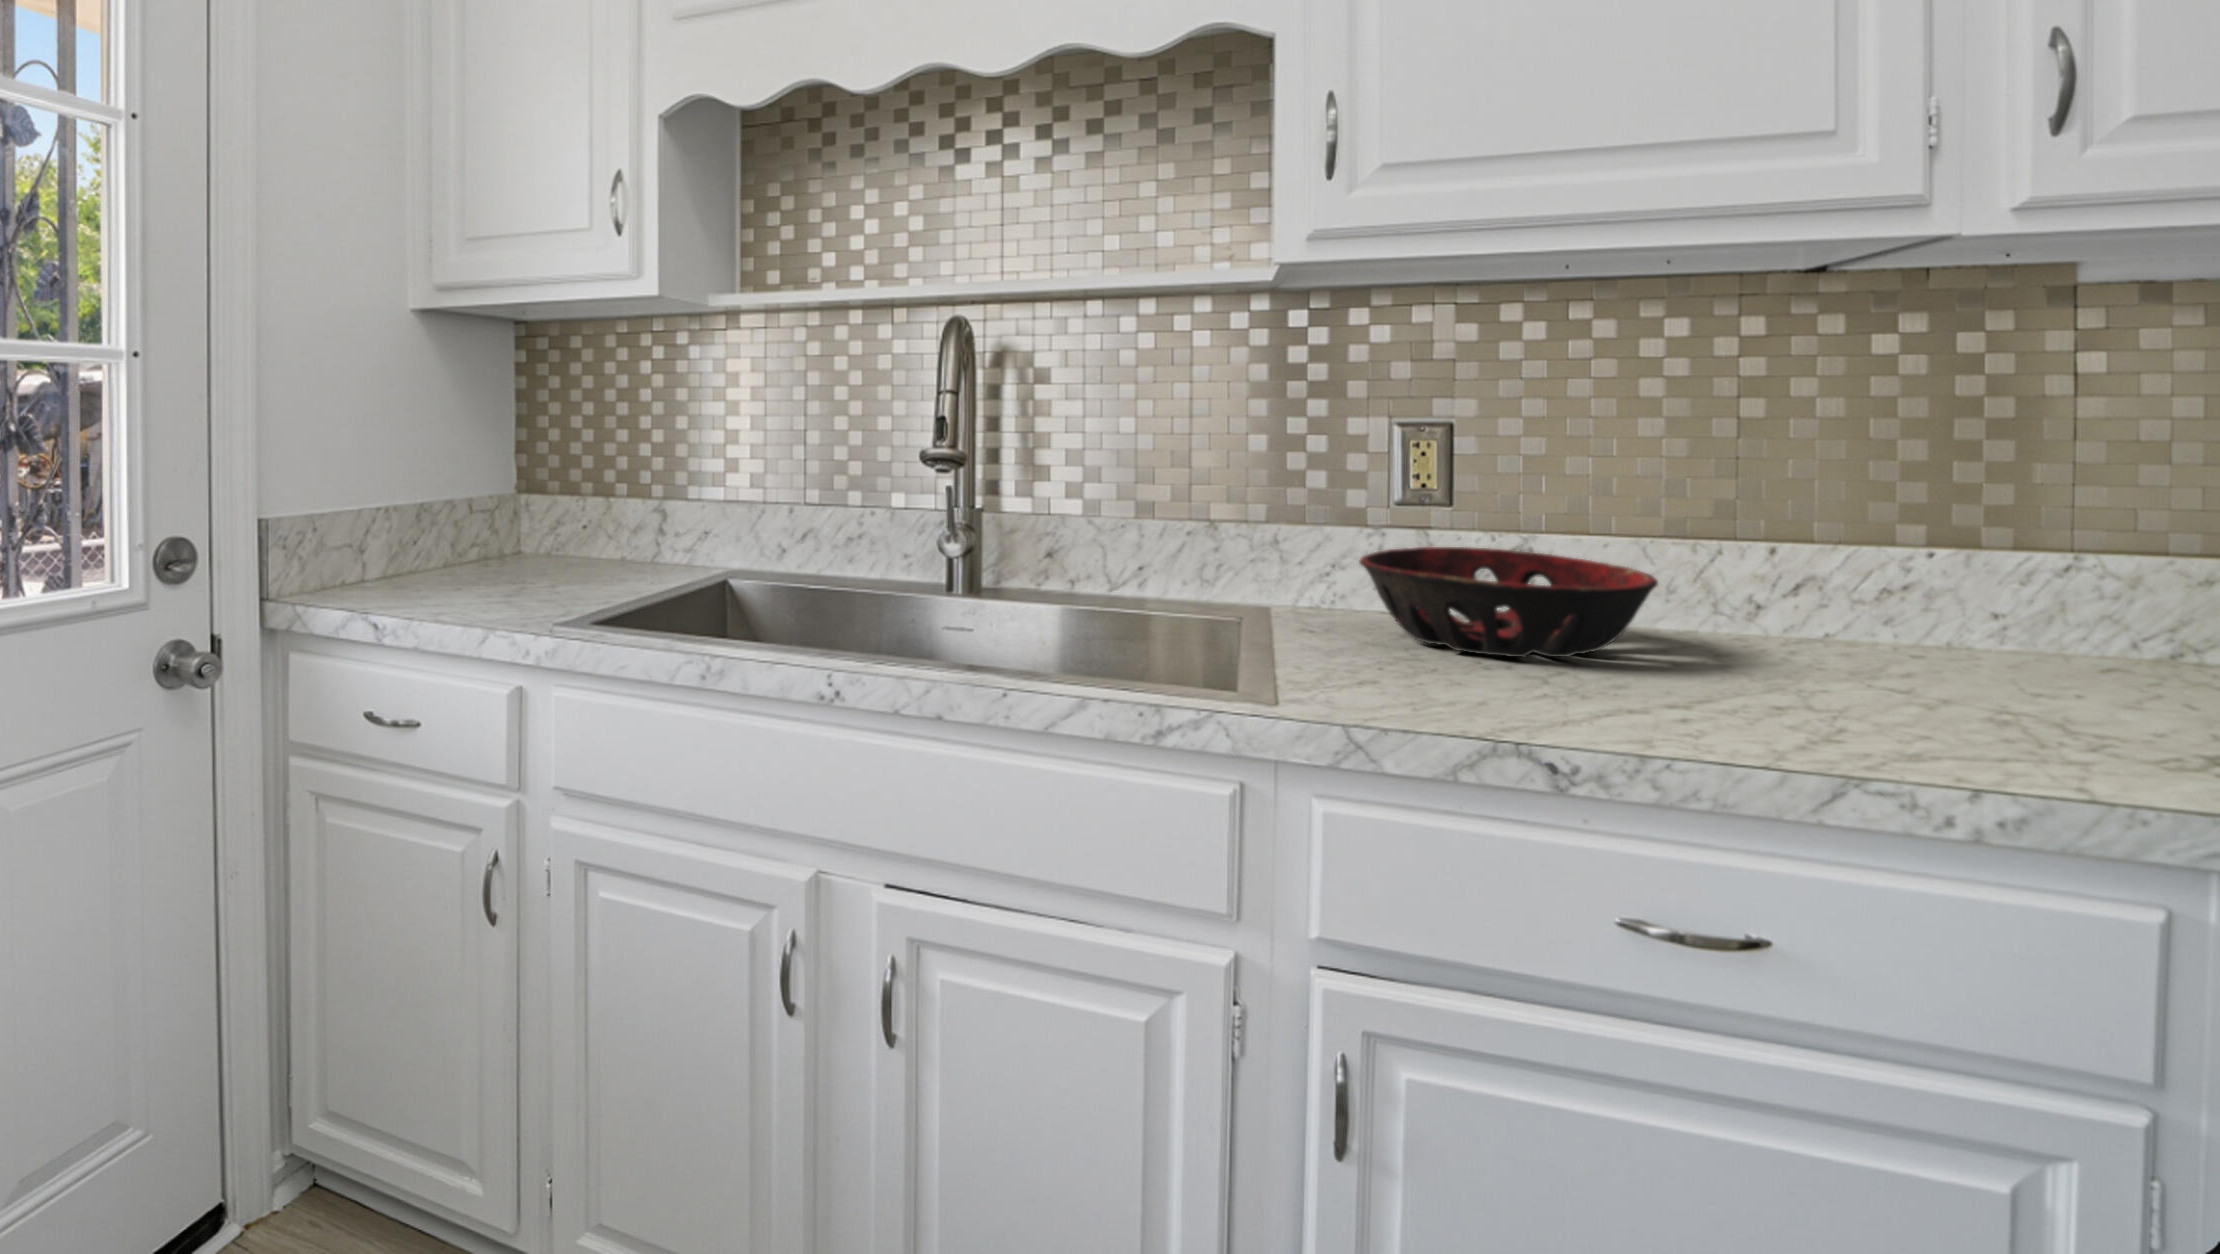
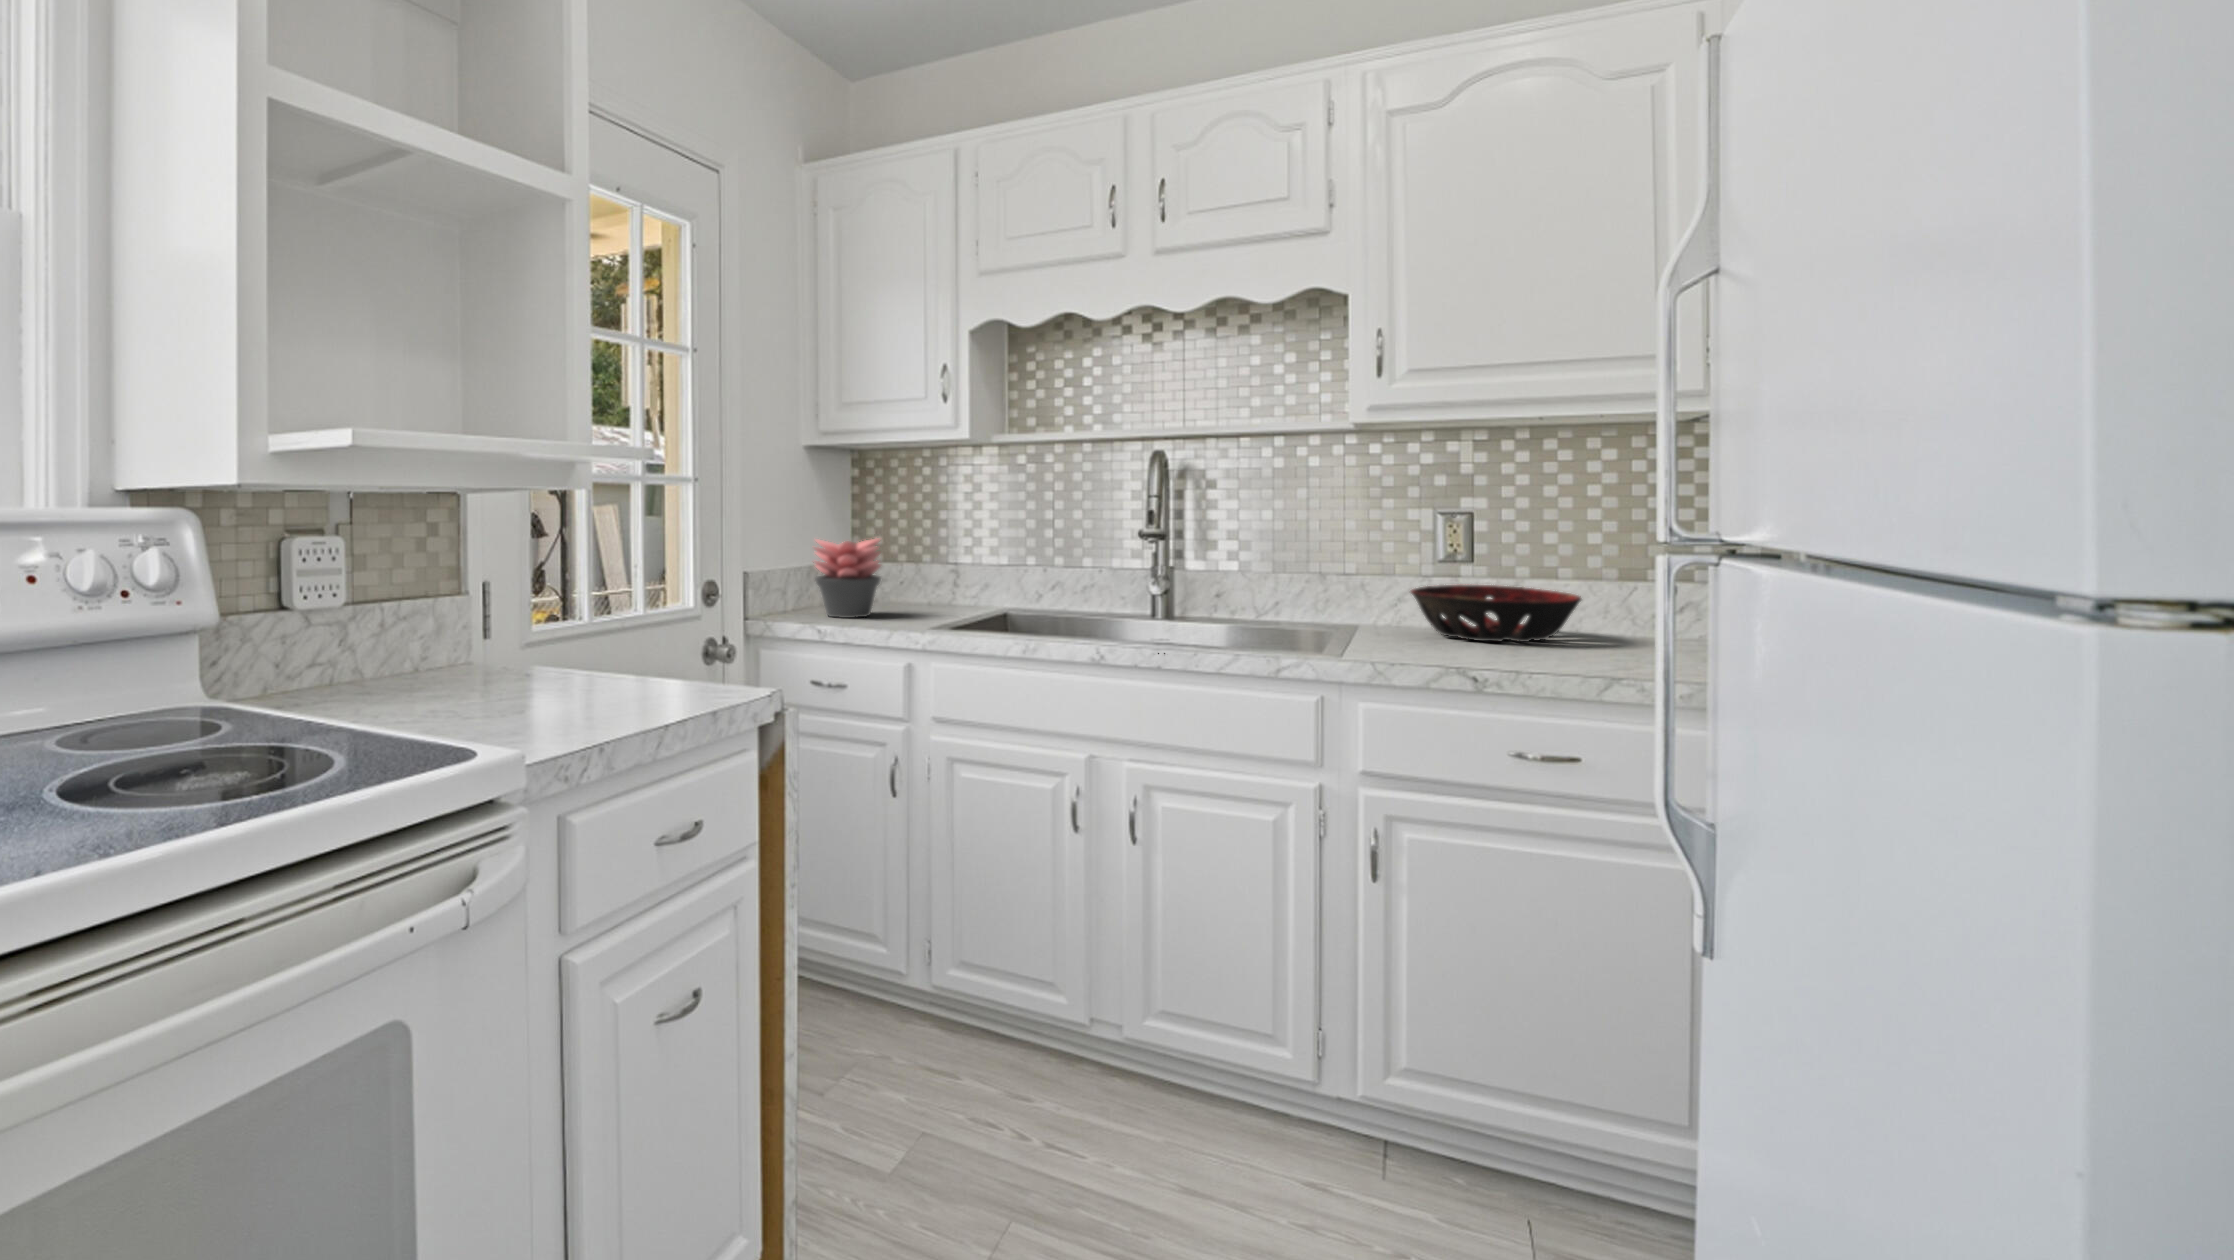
succulent plant: none [382,461,512,598] -> present [814,538,881,618]

